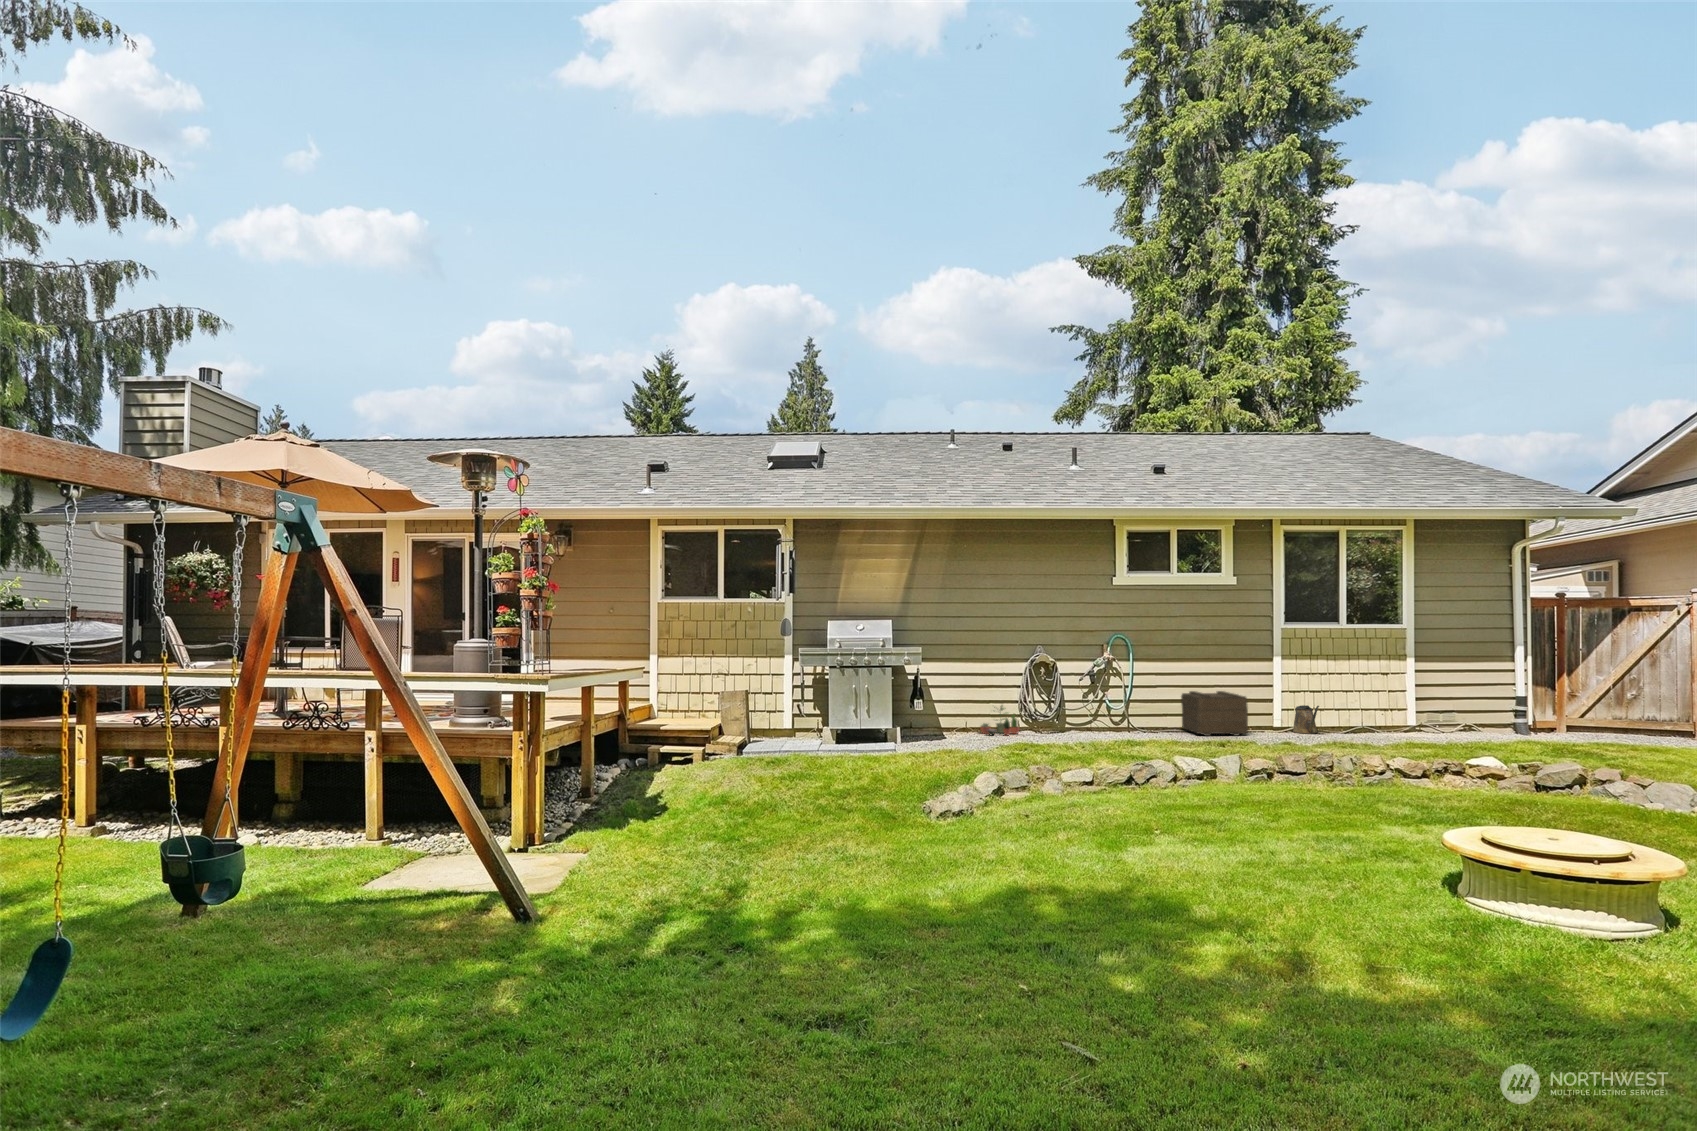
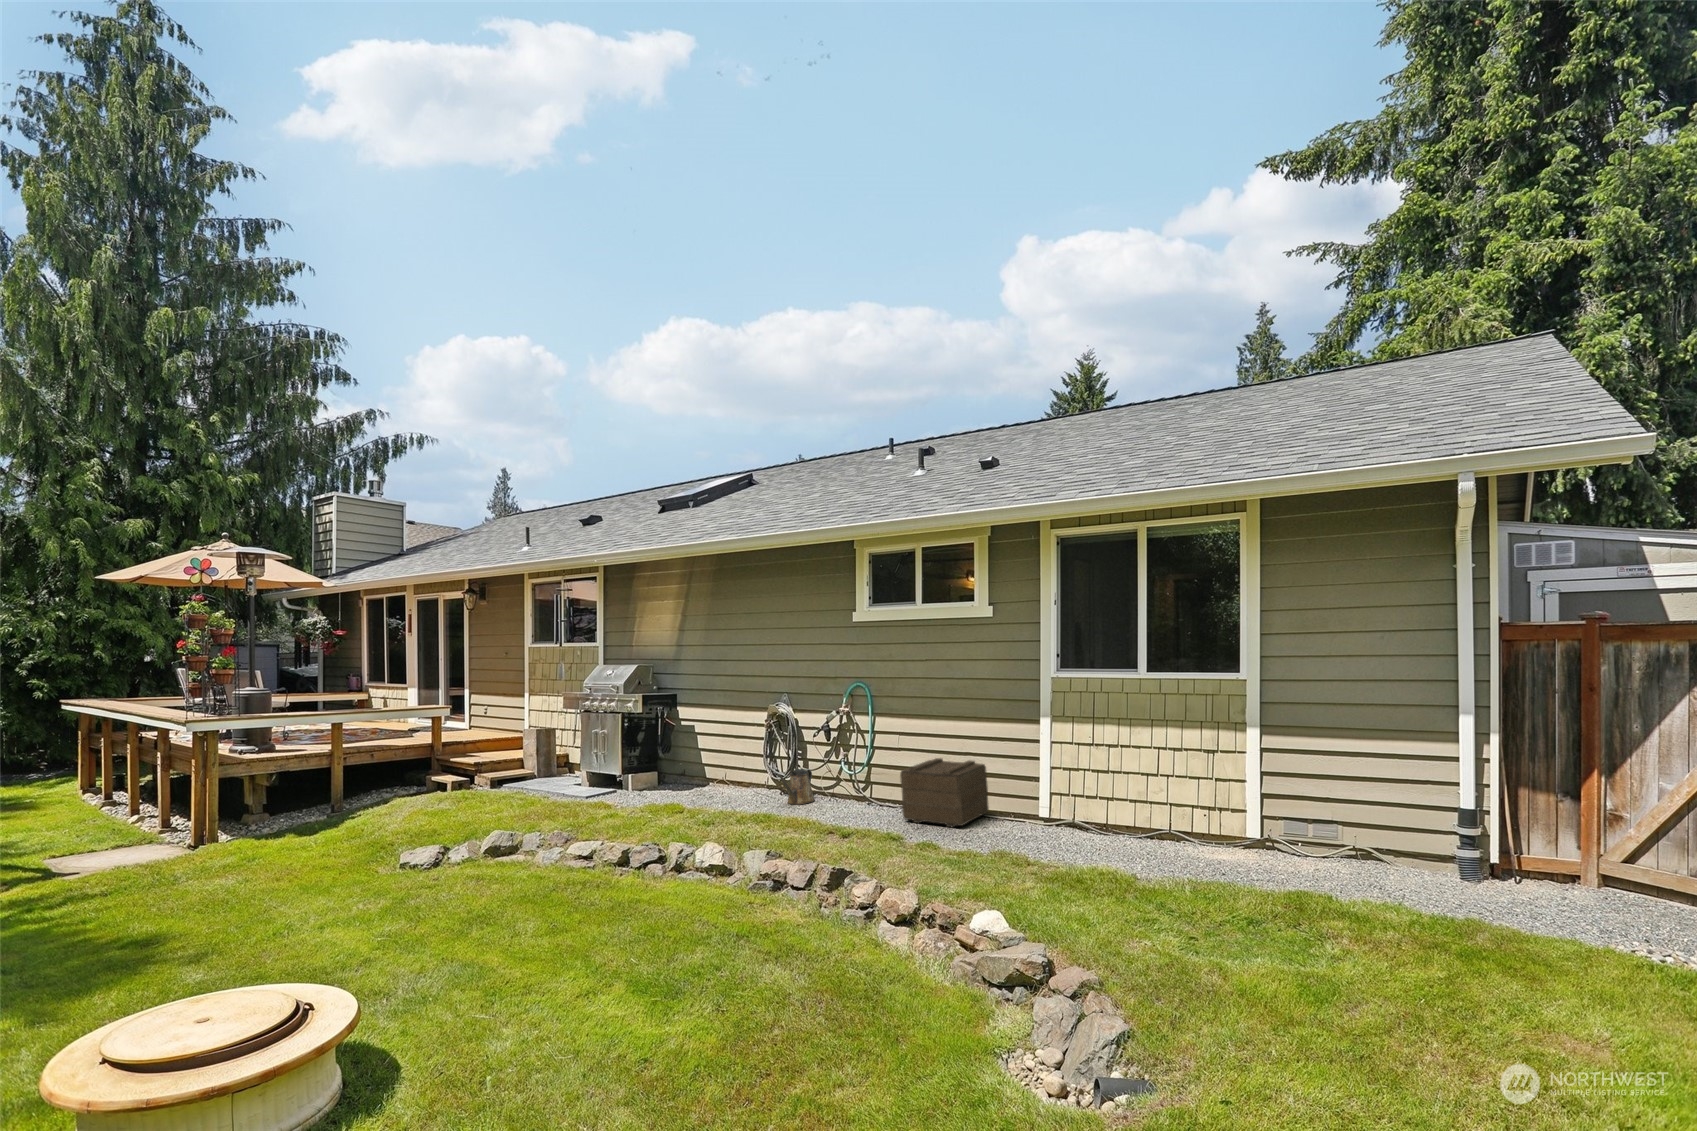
potted plant: present [980,705,1019,735] -> none [717,760,755,796]
watering can: present [1293,705,1319,734] -> present [777,769,815,805]

